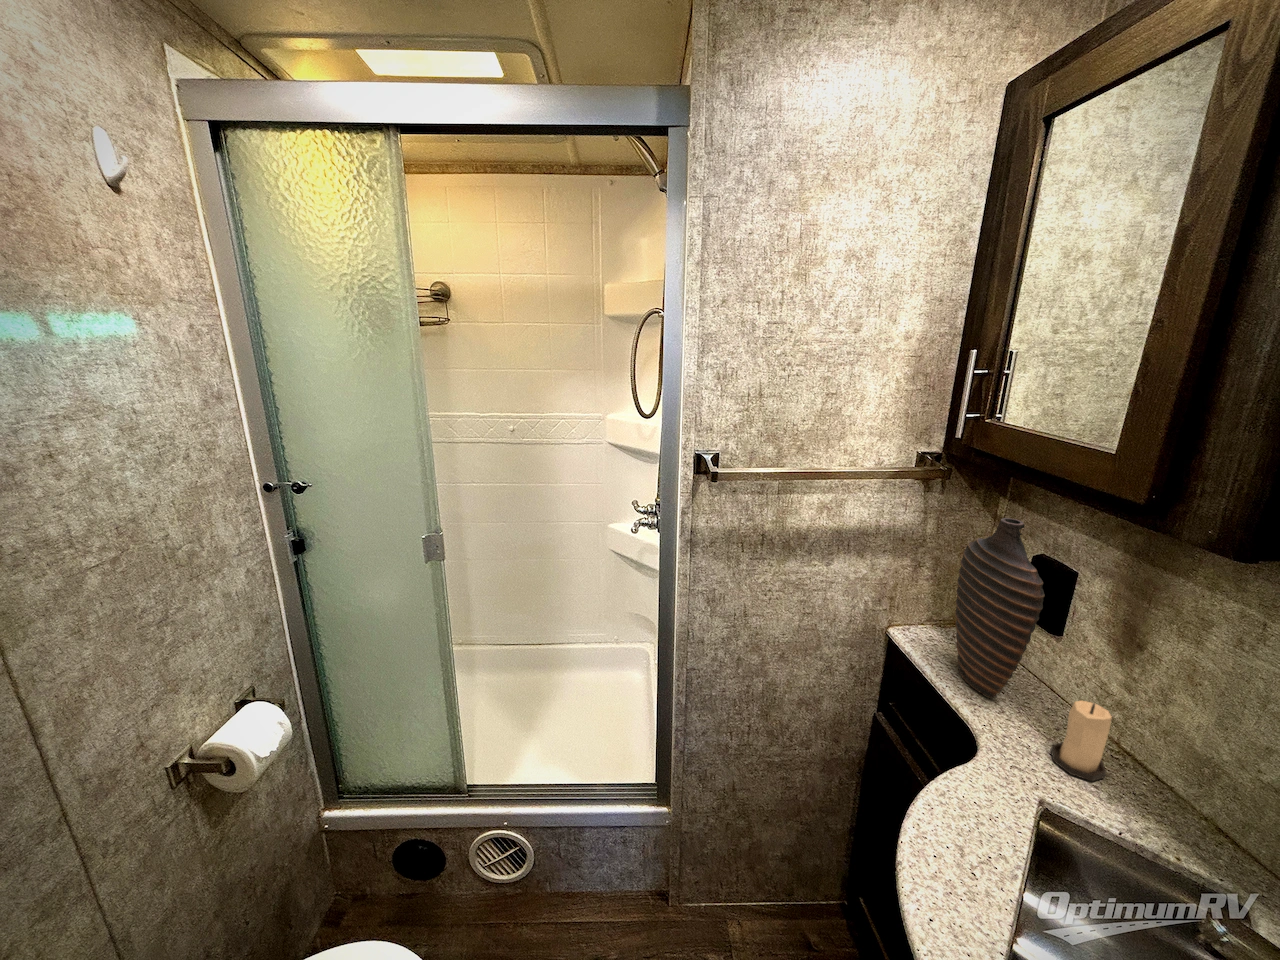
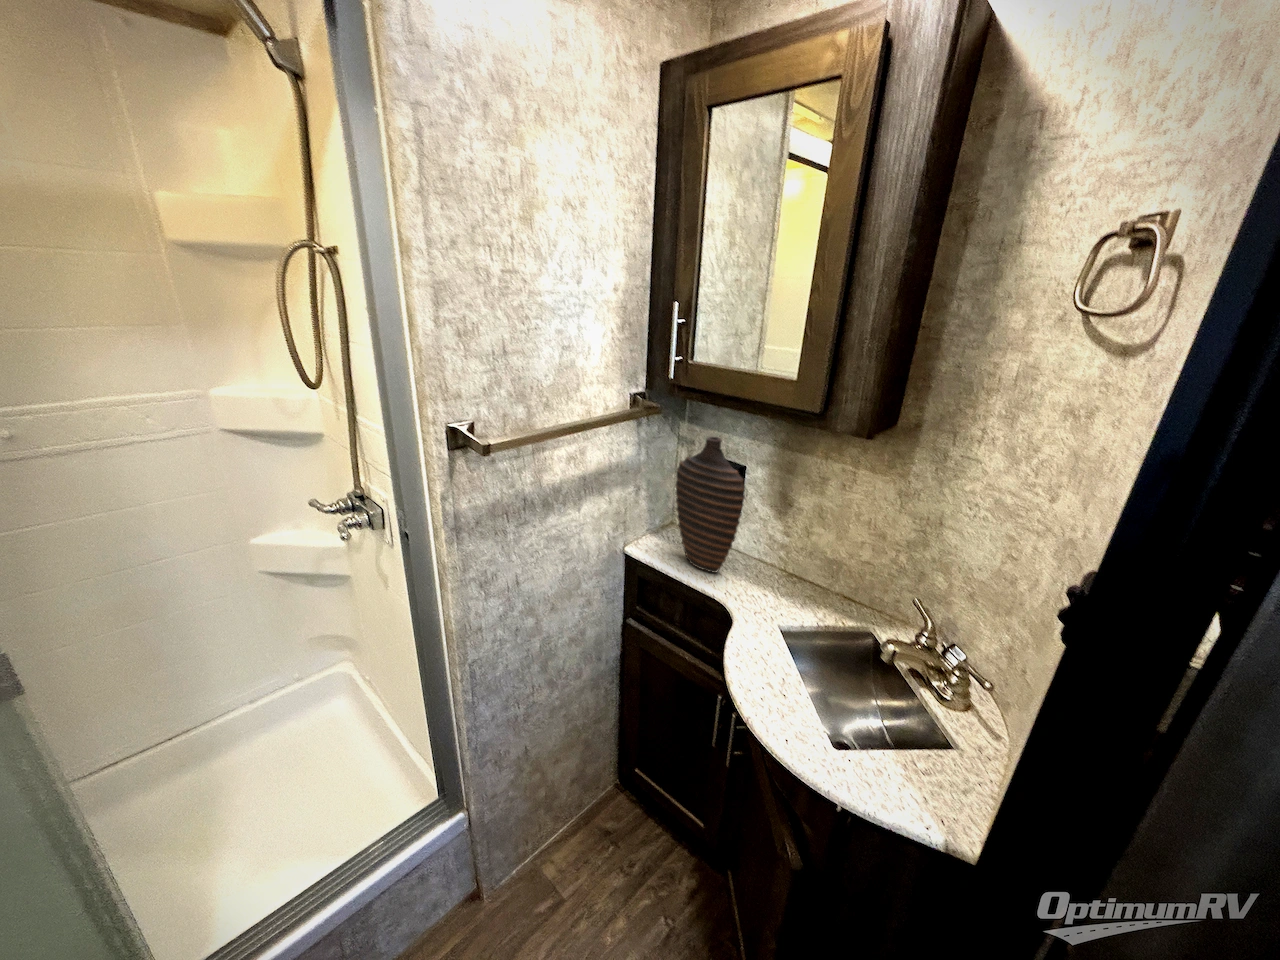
candle: present [1051,701,1112,781] -> none [763,549,794,601]

